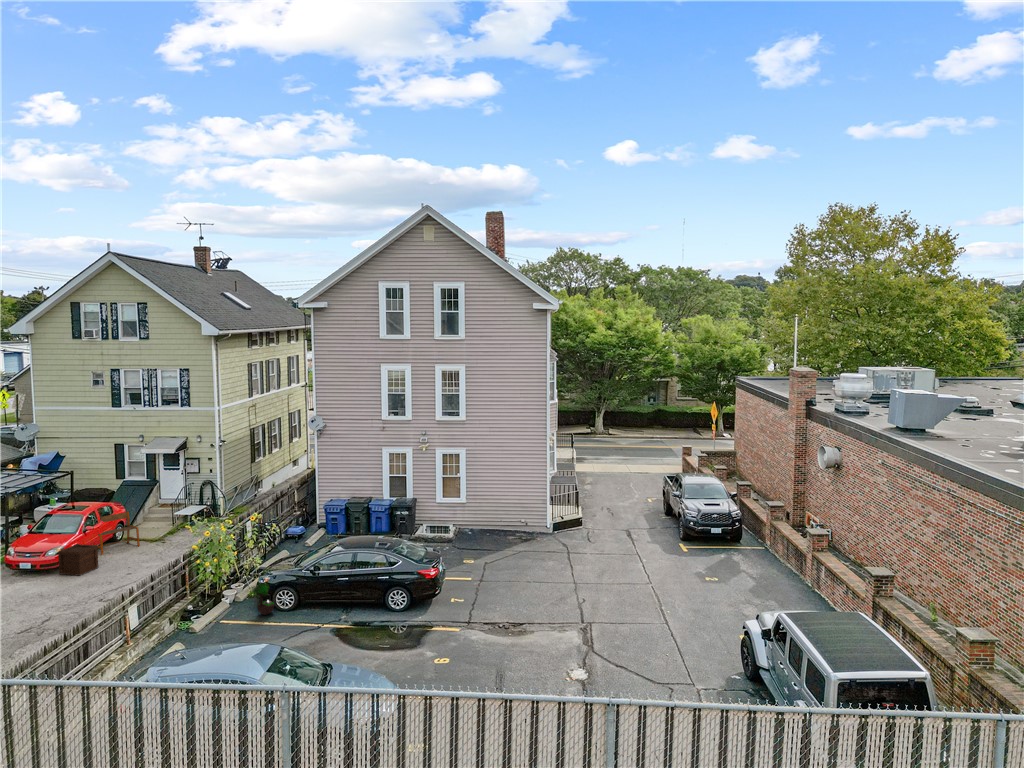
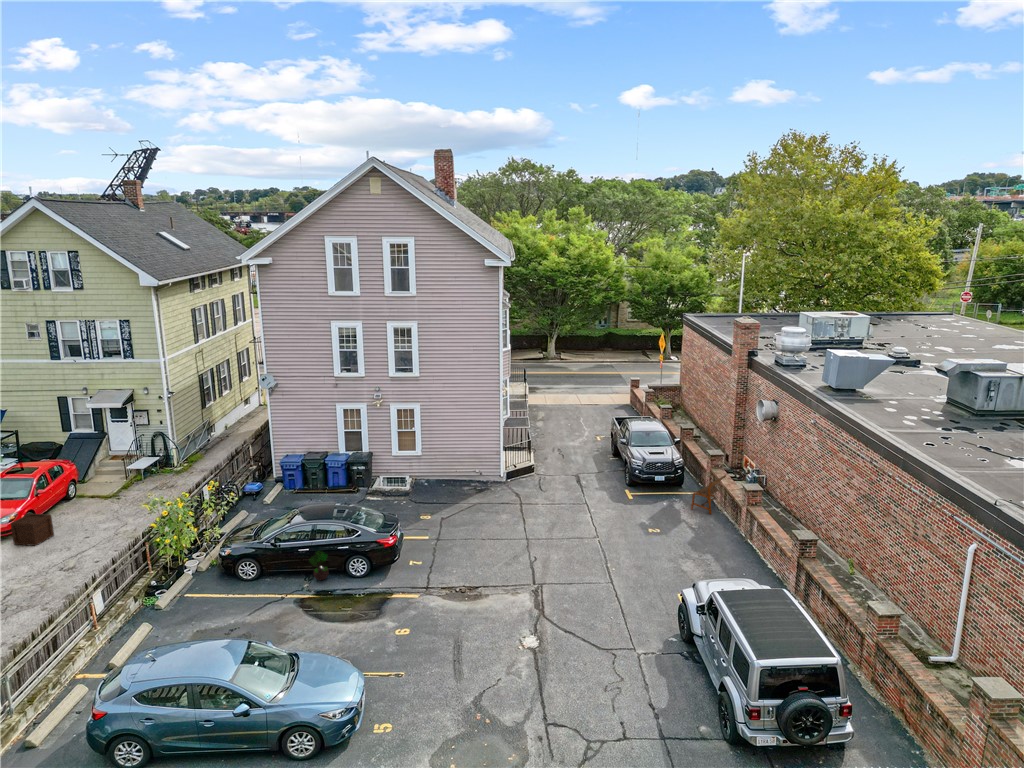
bench: present [98,512,140,555] -> present [691,475,726,514]
potted tree: present [252,583,274,615] -> present [310,552,329,580]

